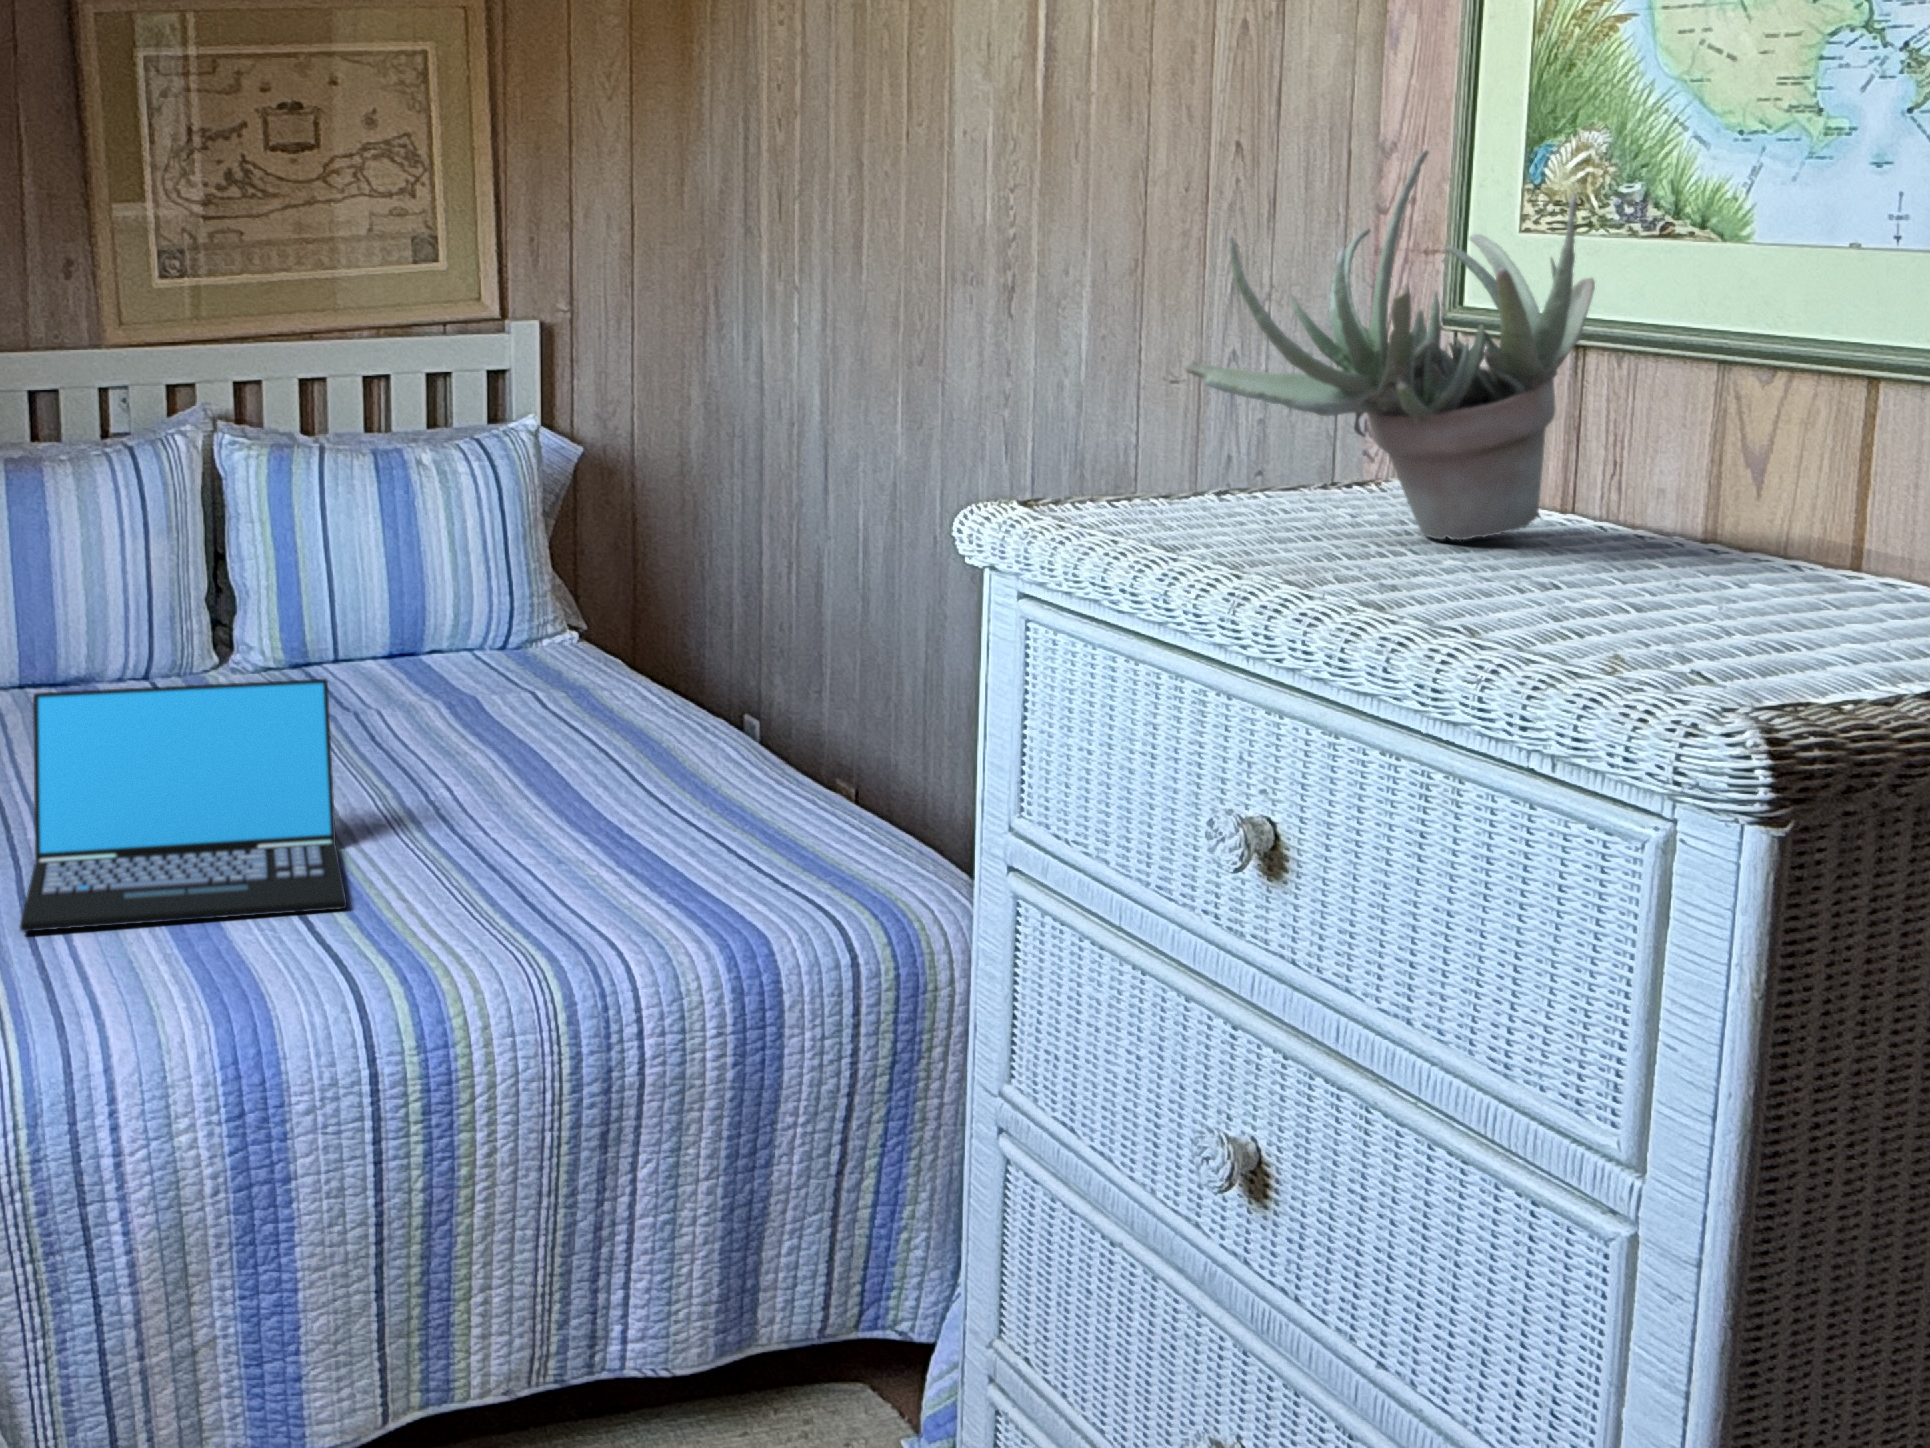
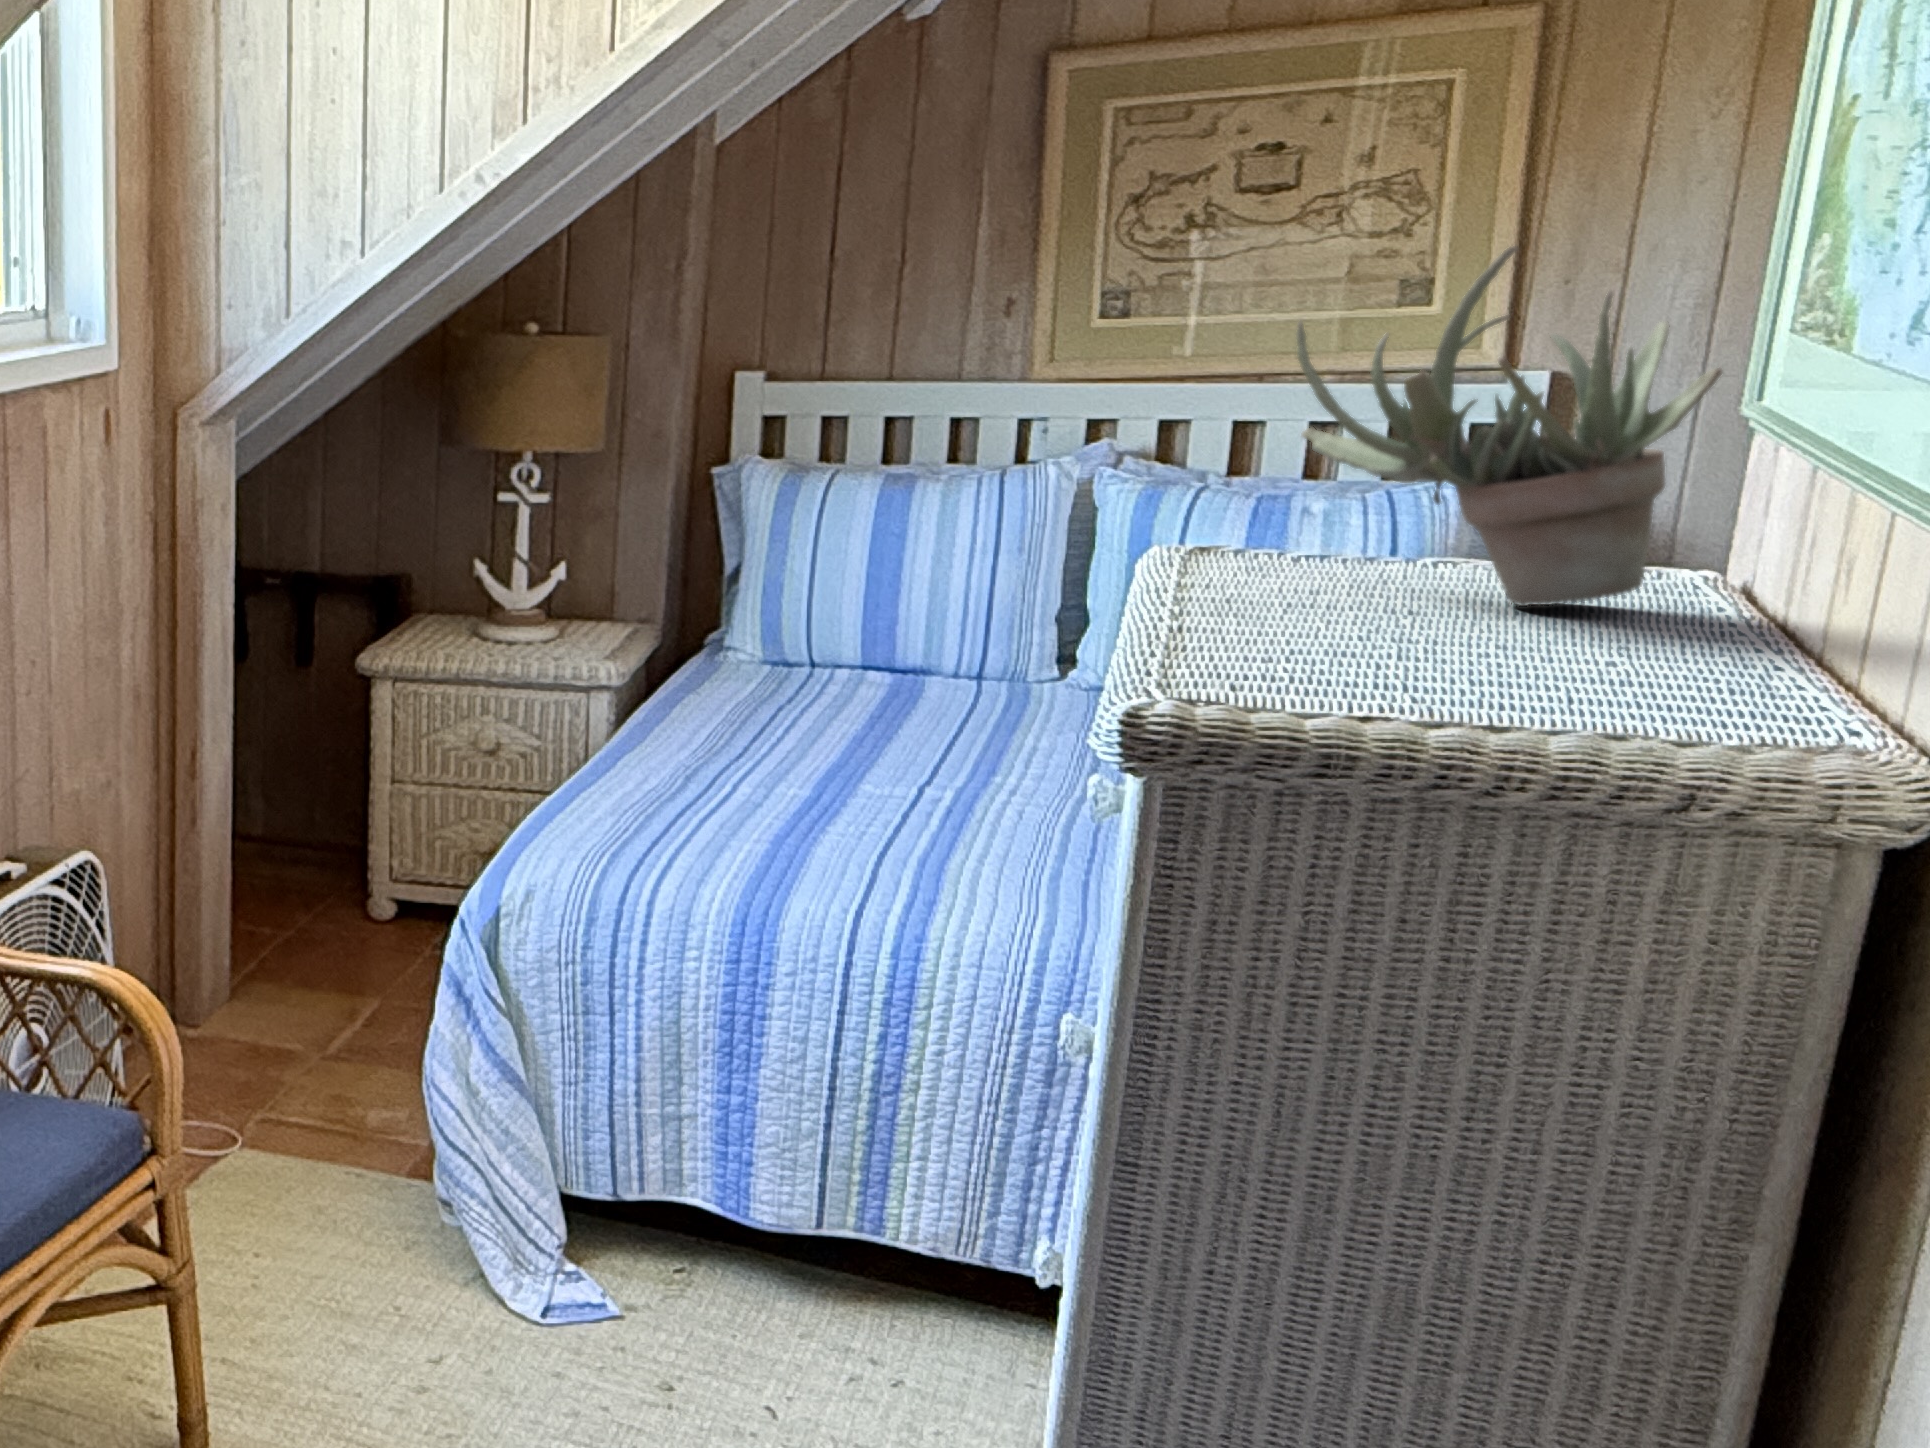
laptop: present [20,679,347,932] -> none [670,650,1002,854]

